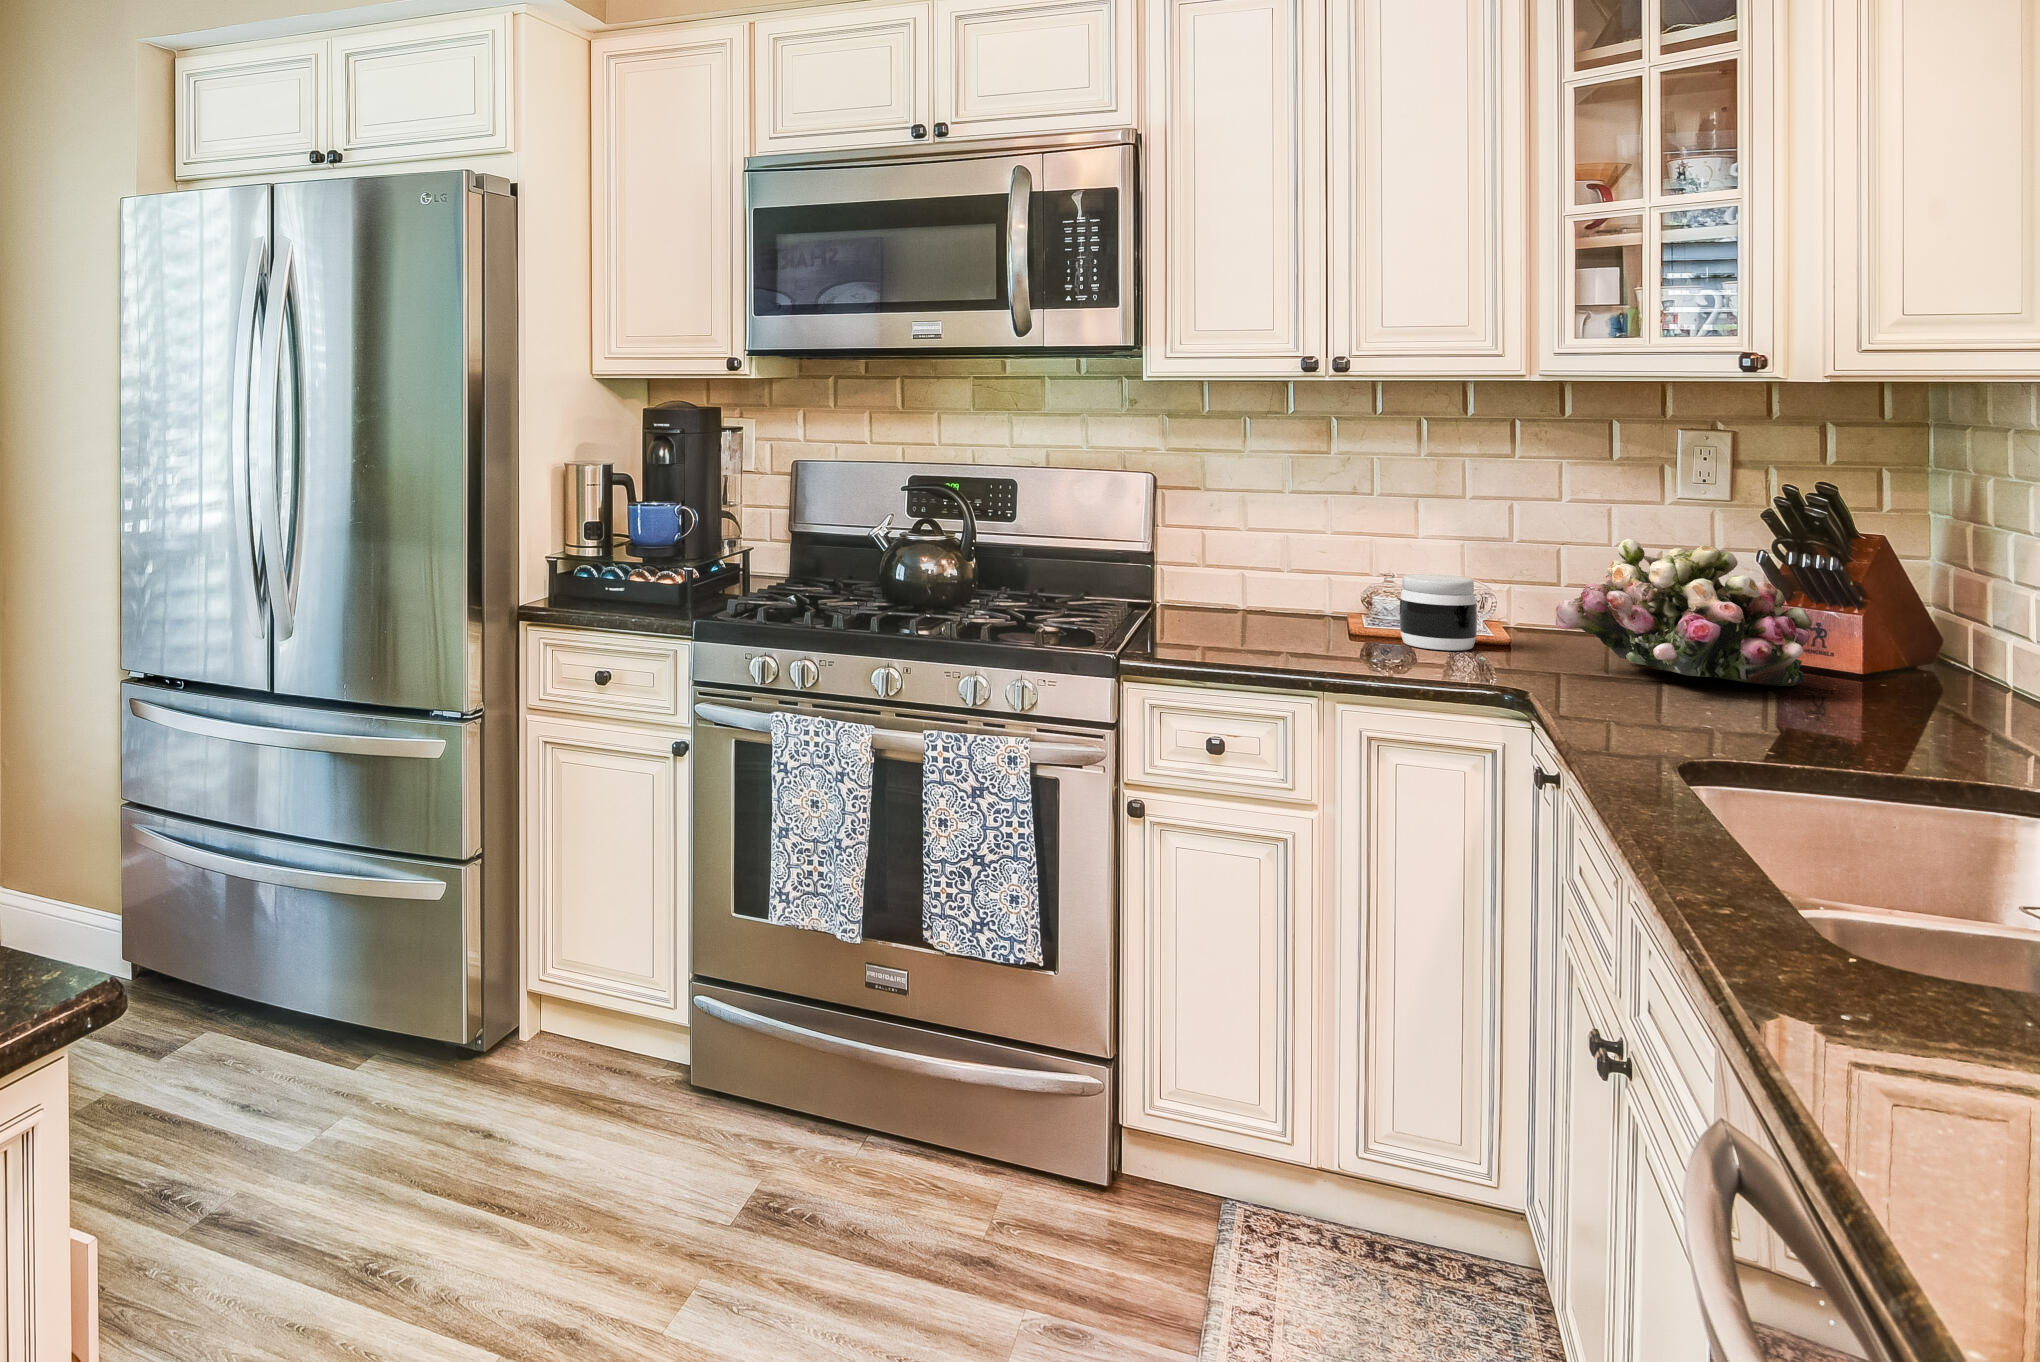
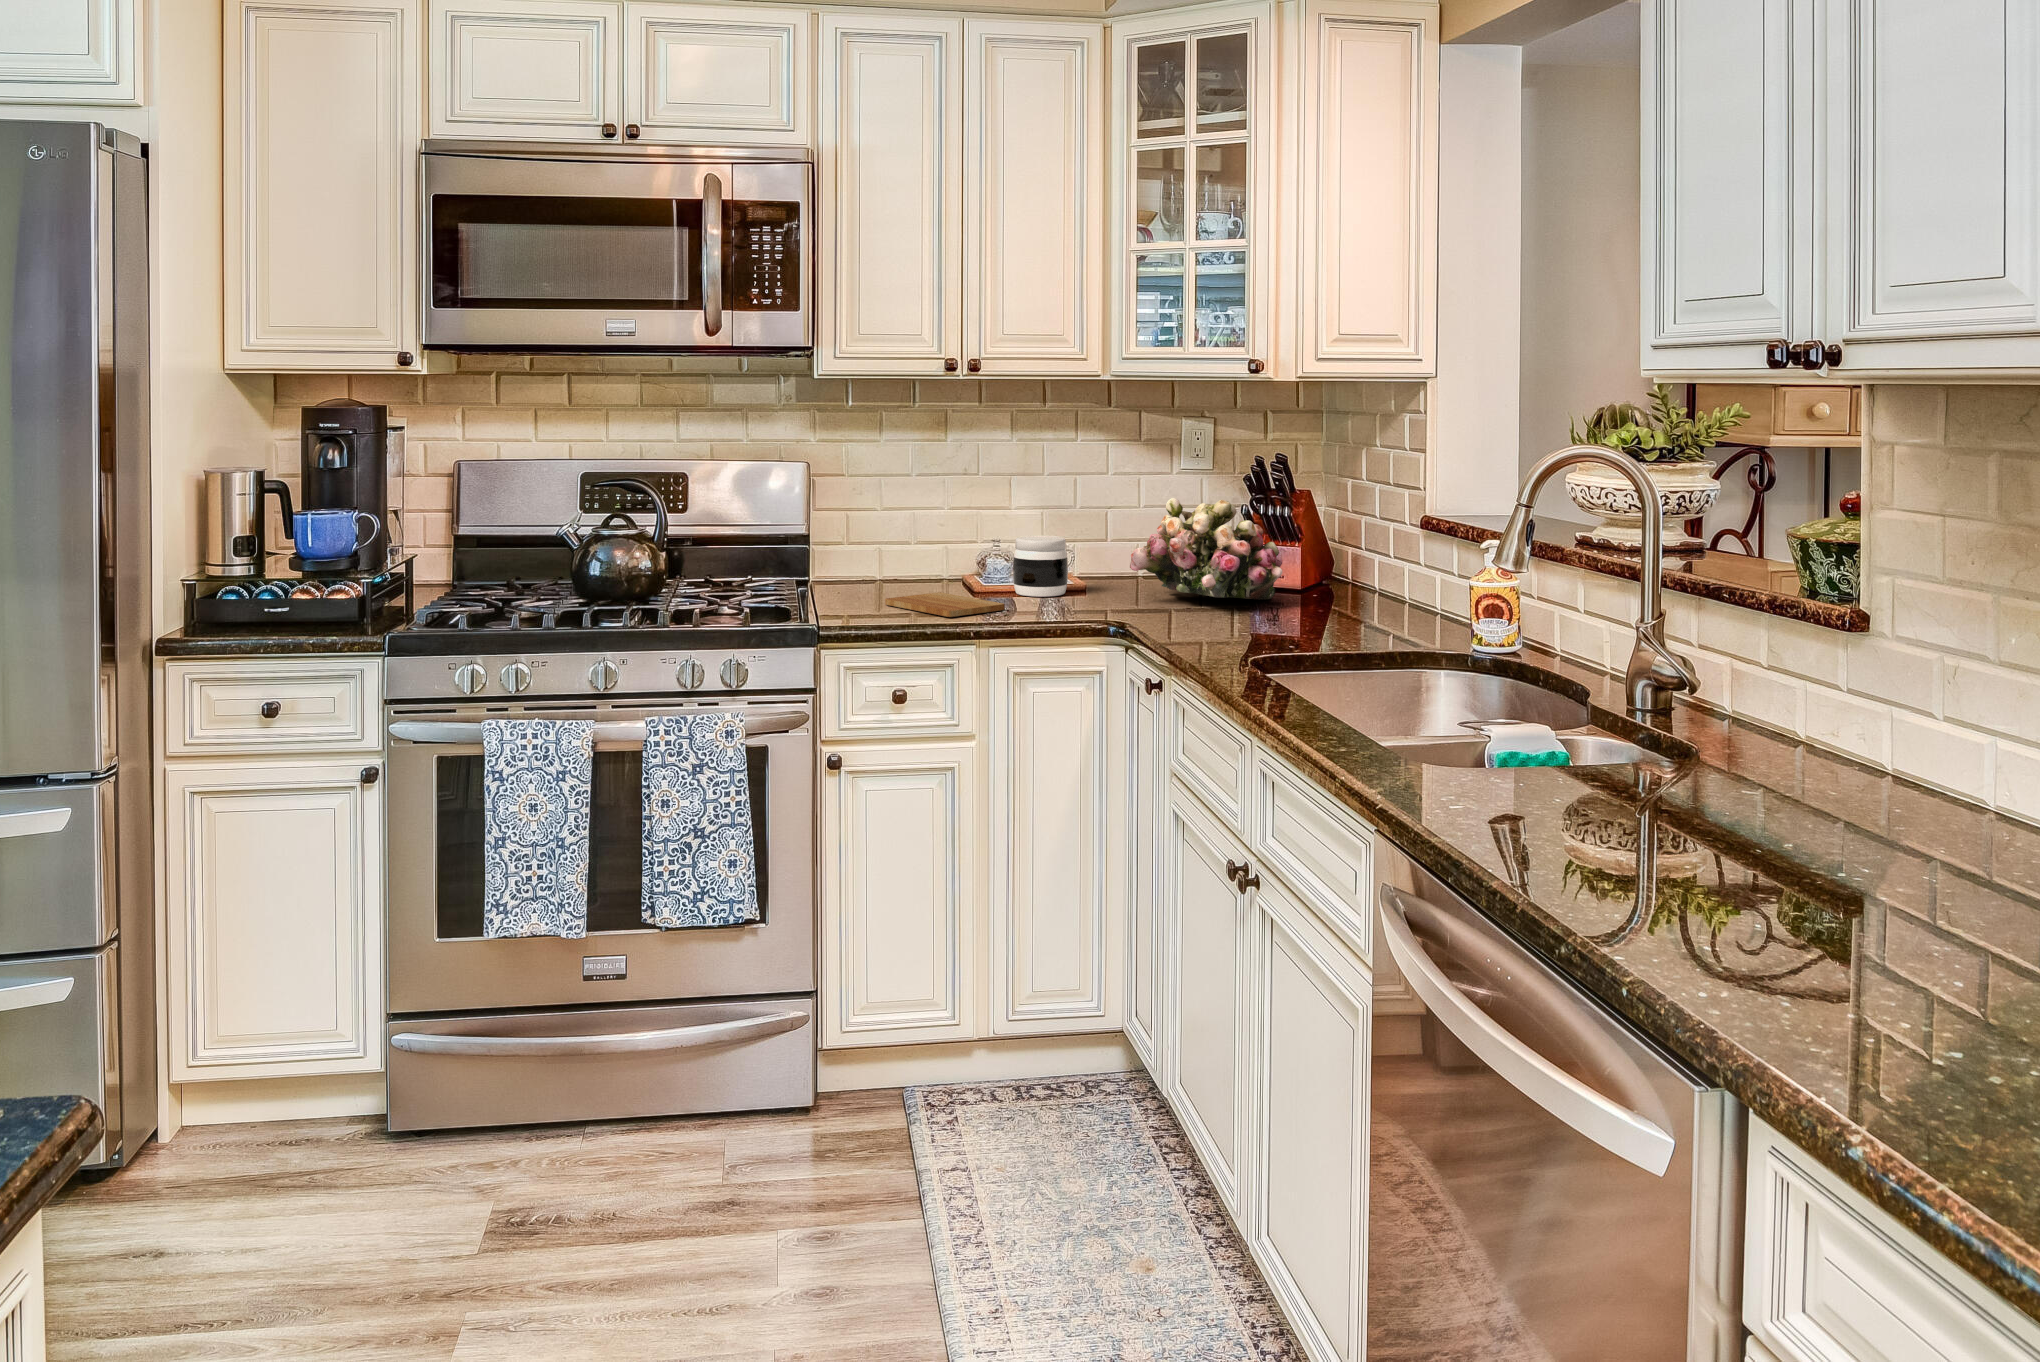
cutting board: none [1221,632,1368,662] -> present [885,592,1005,617]

